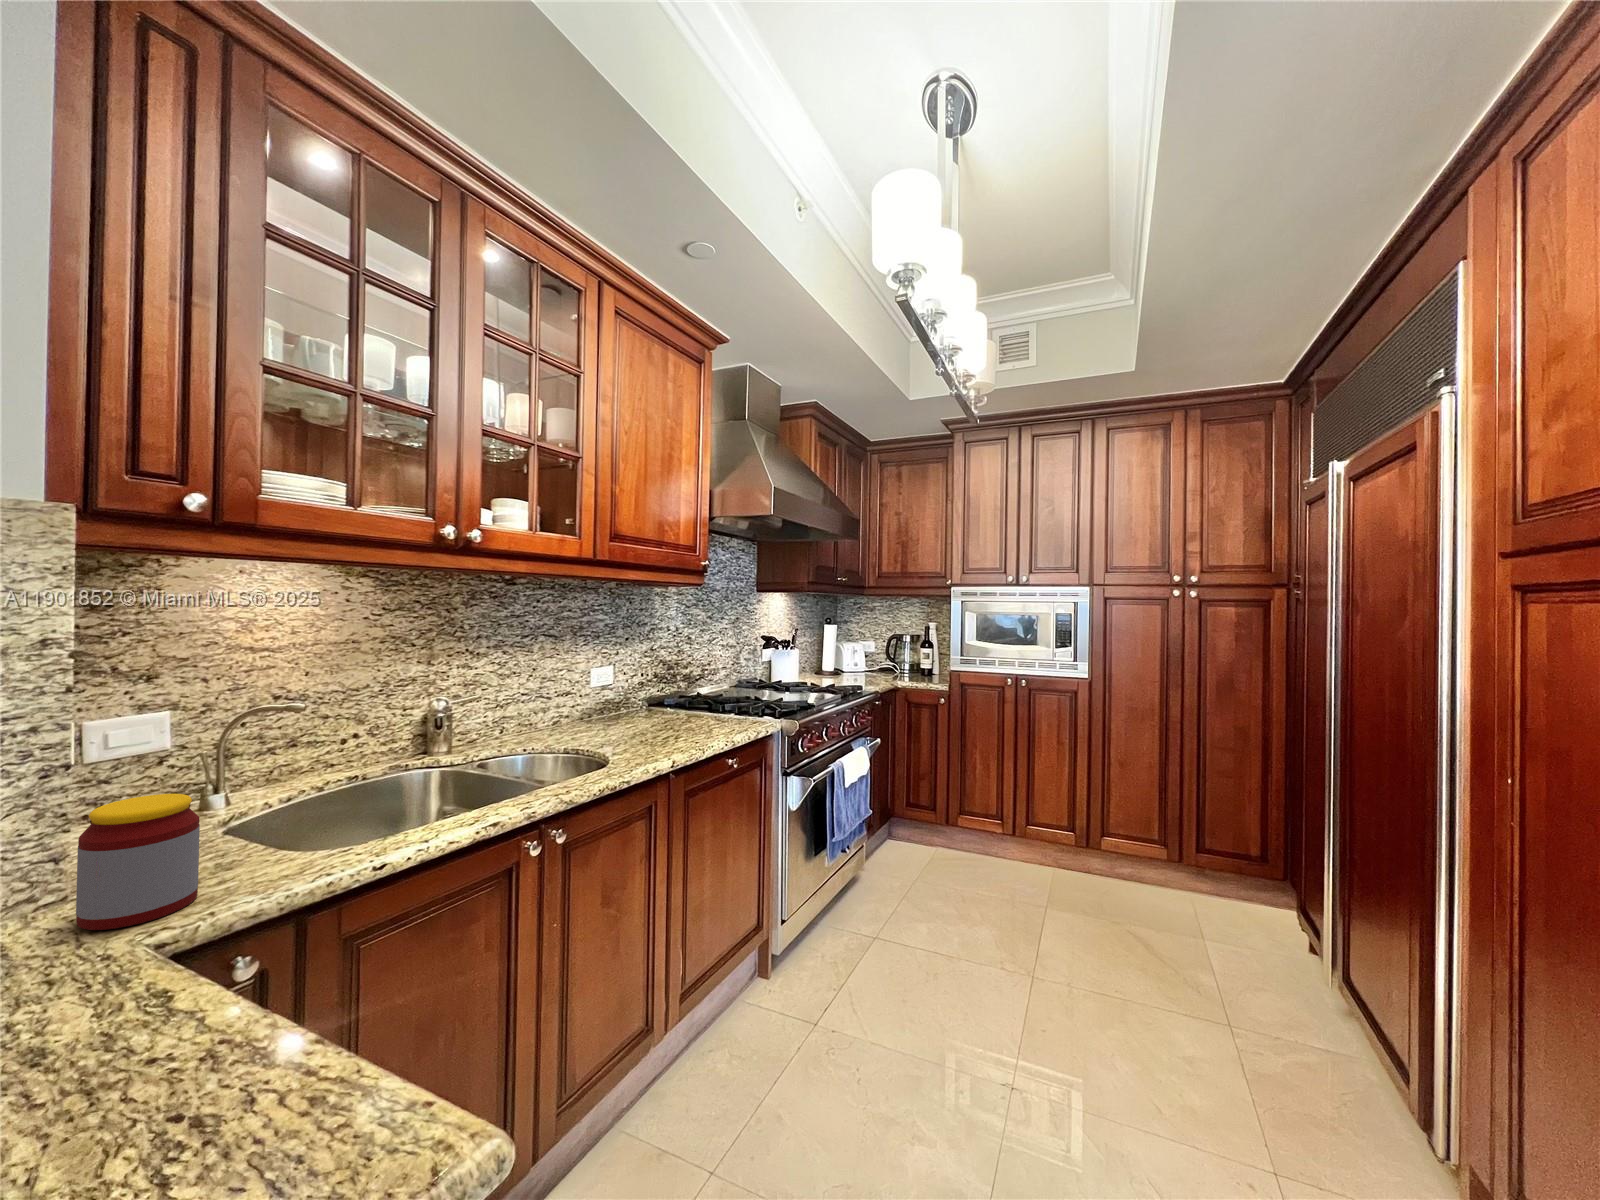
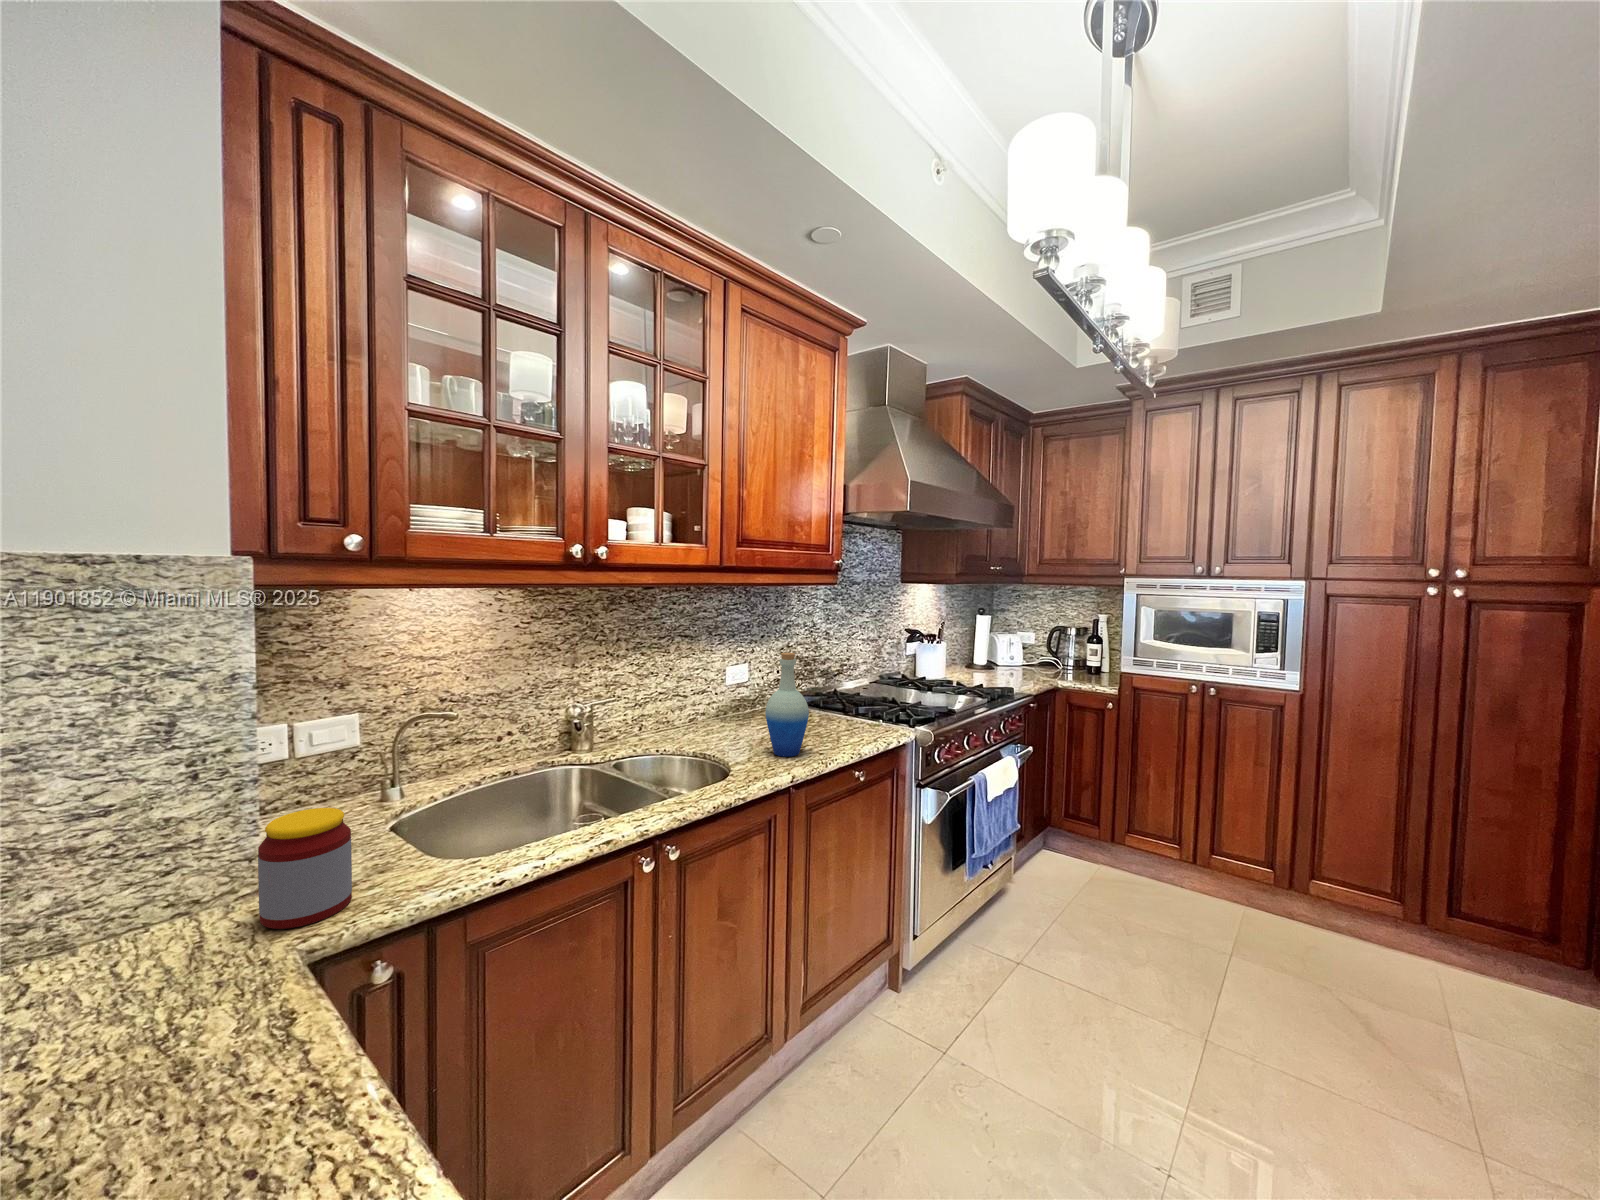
bottle: none [642,644,685,745] -> present [765,653,809,757]

